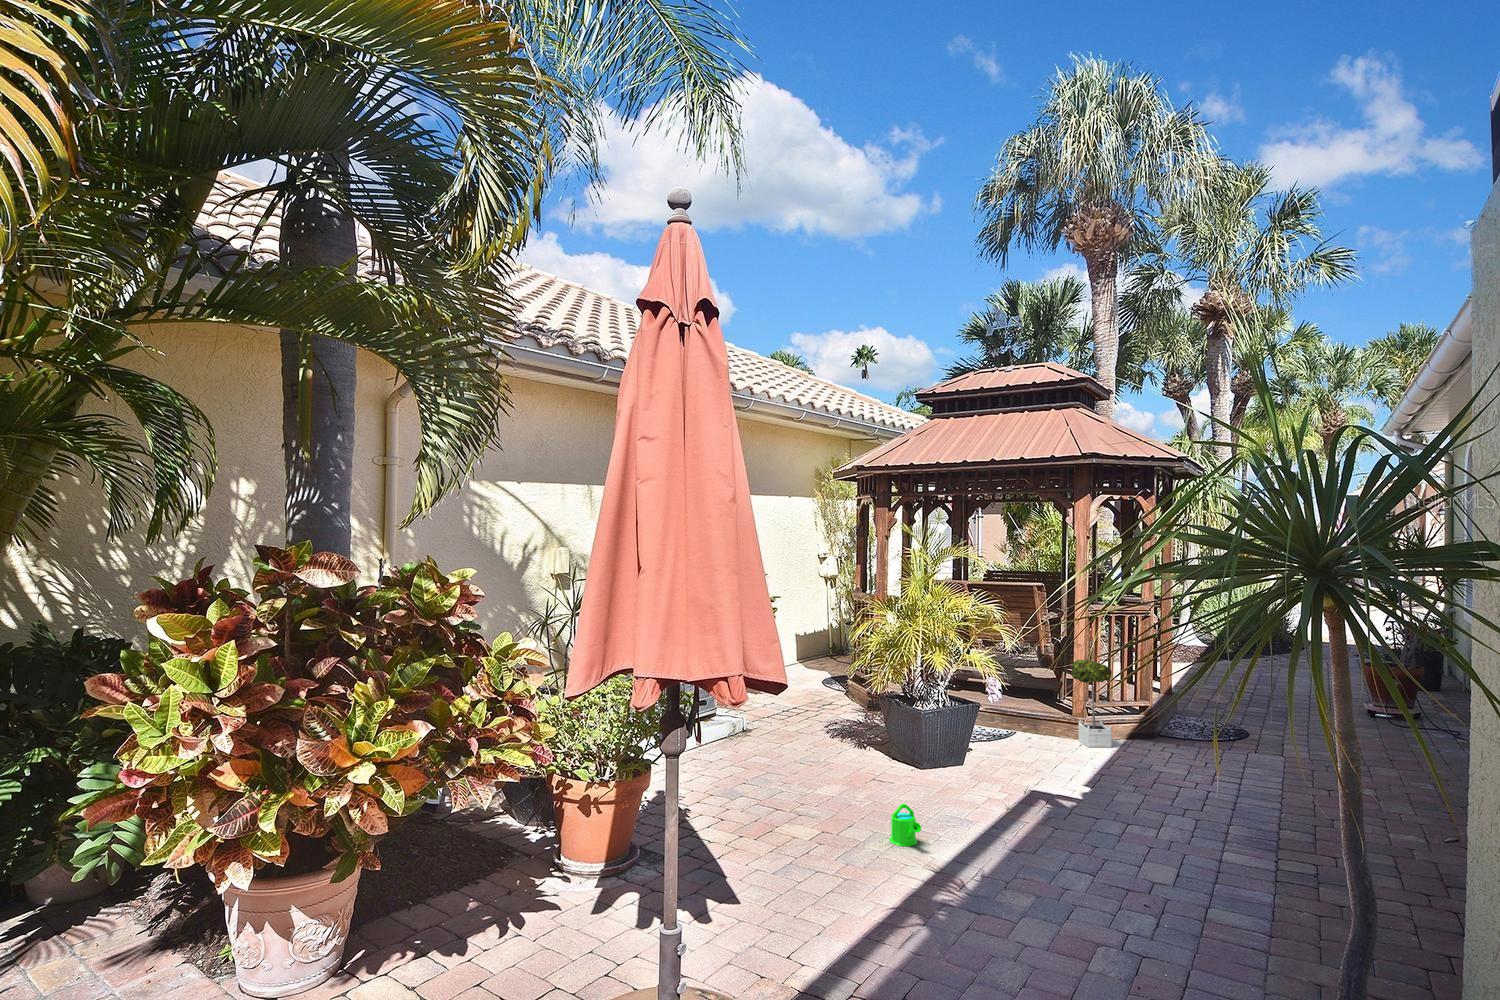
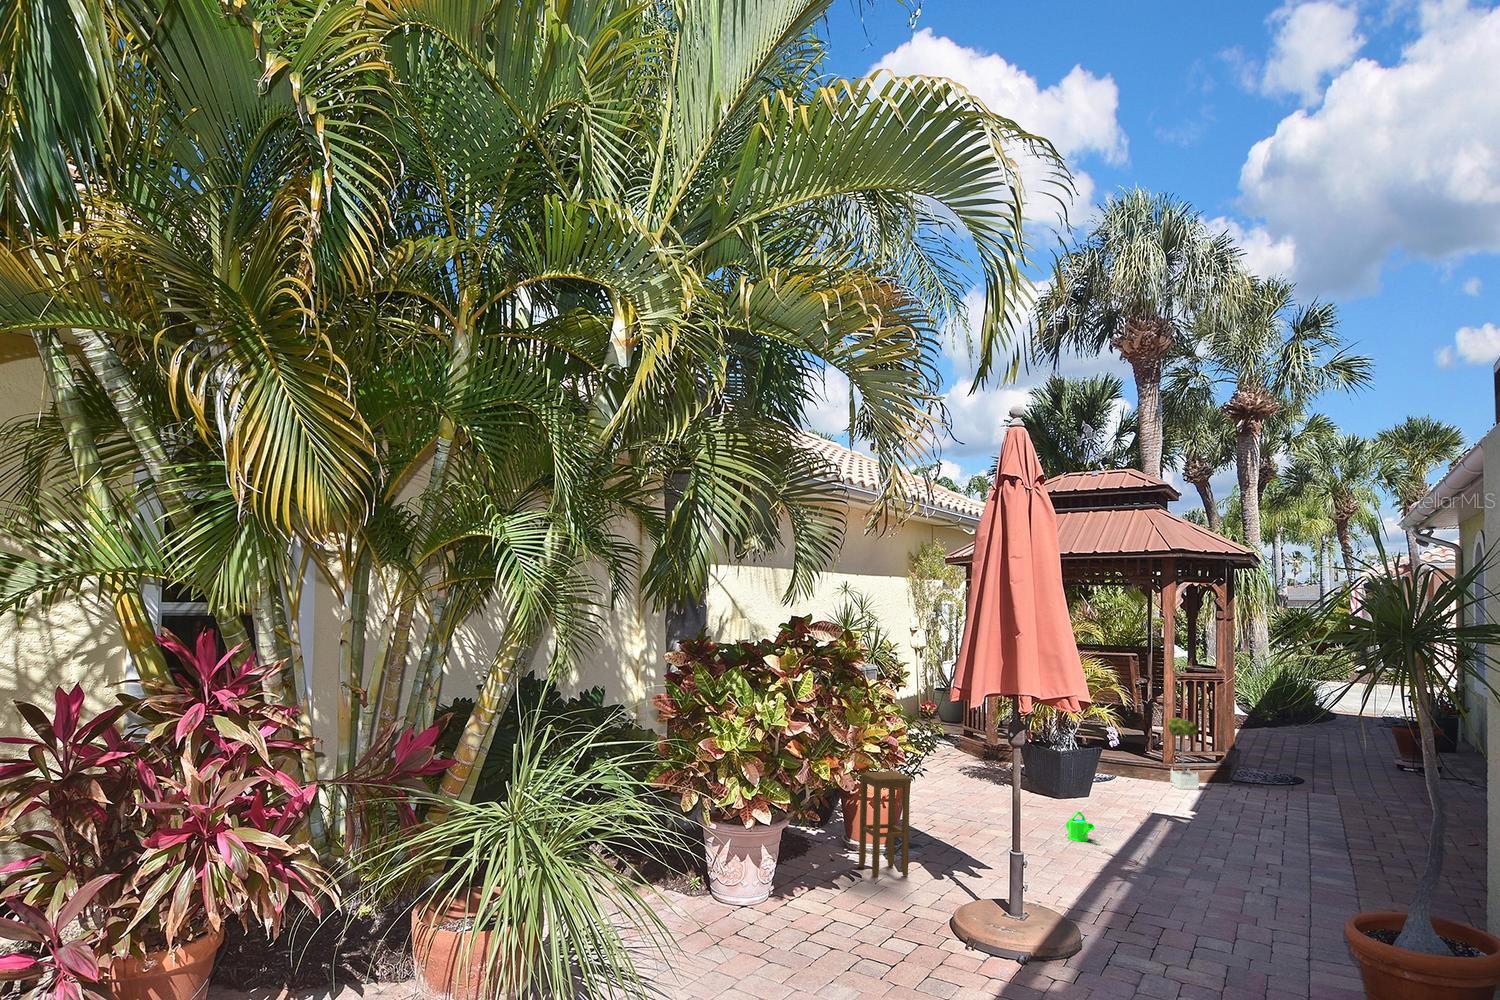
stool: none [536,769,599,934] -> present [859,771,912,878]

